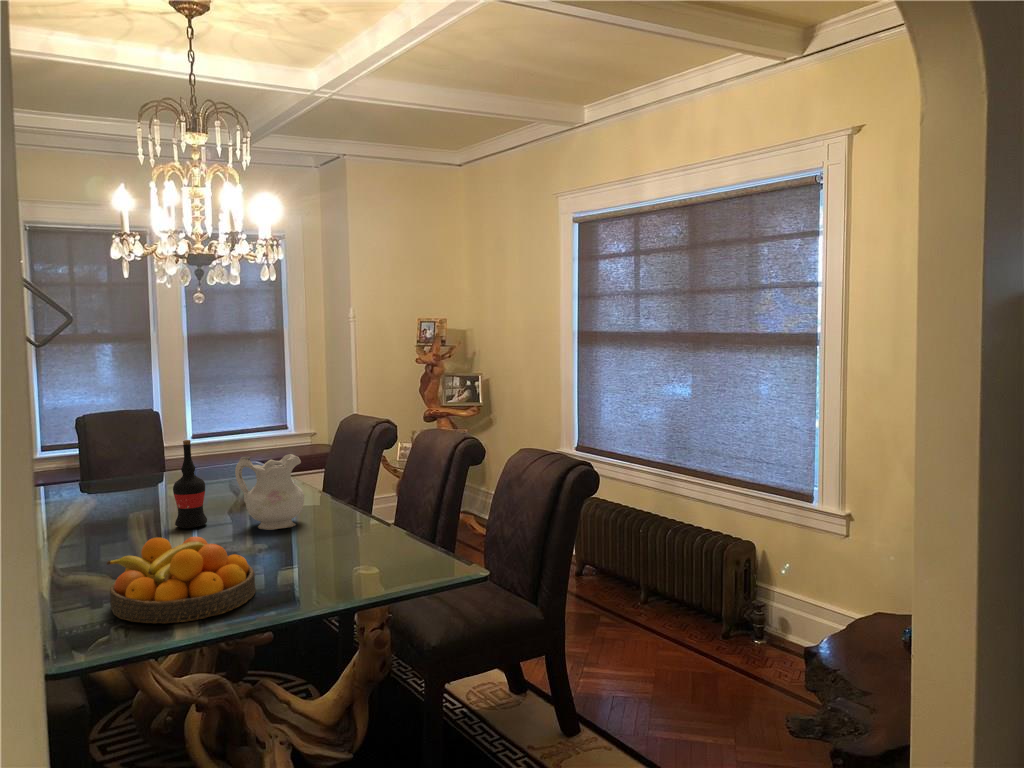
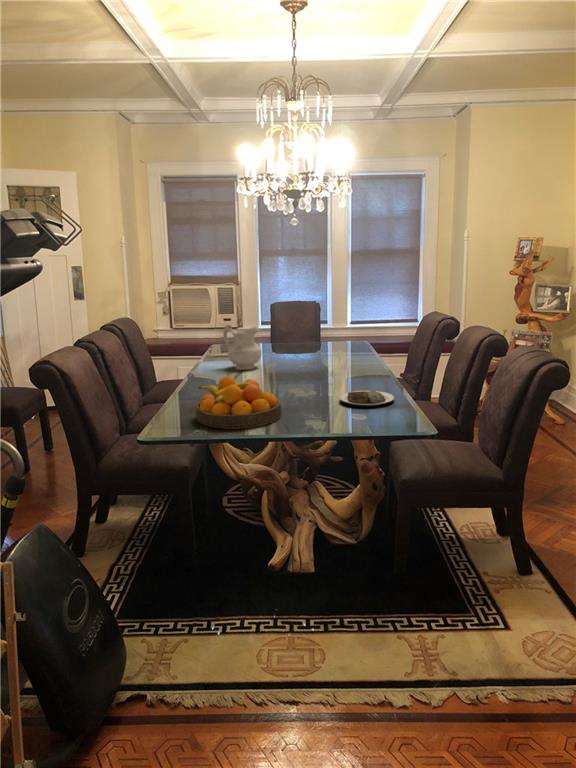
wine bottle: present [173,440,207,528] -> none [277,320,298,377]
ceramic pitcher: present [235,454,304,530] -> present [223,325,261,370]
plate: none [310,529,399,557] -> present [339,391,394,407]

